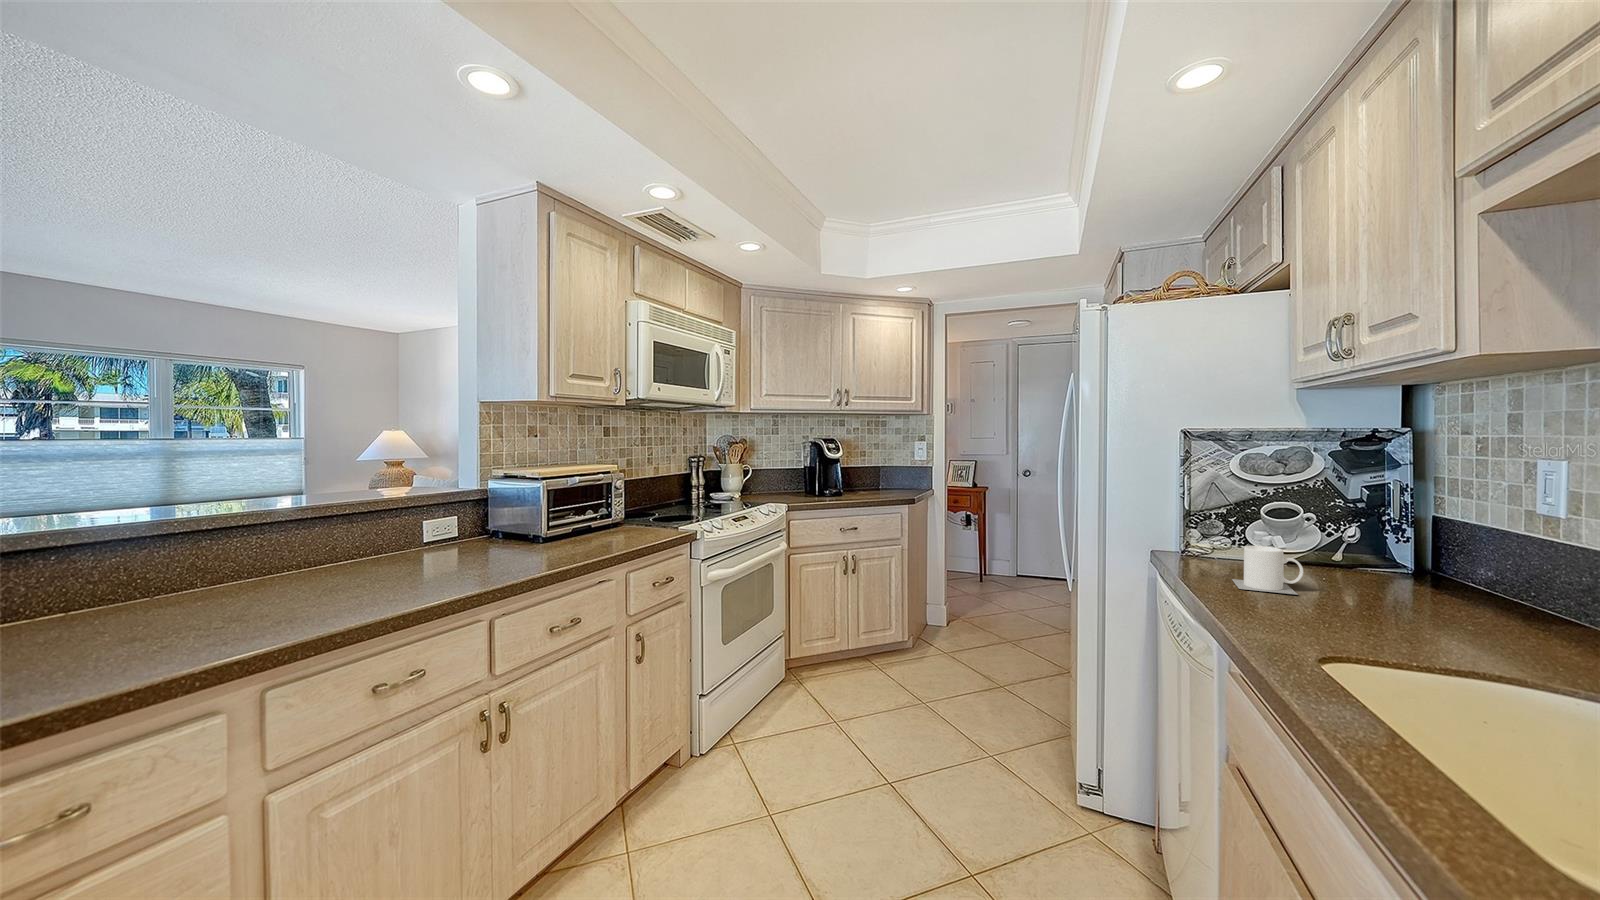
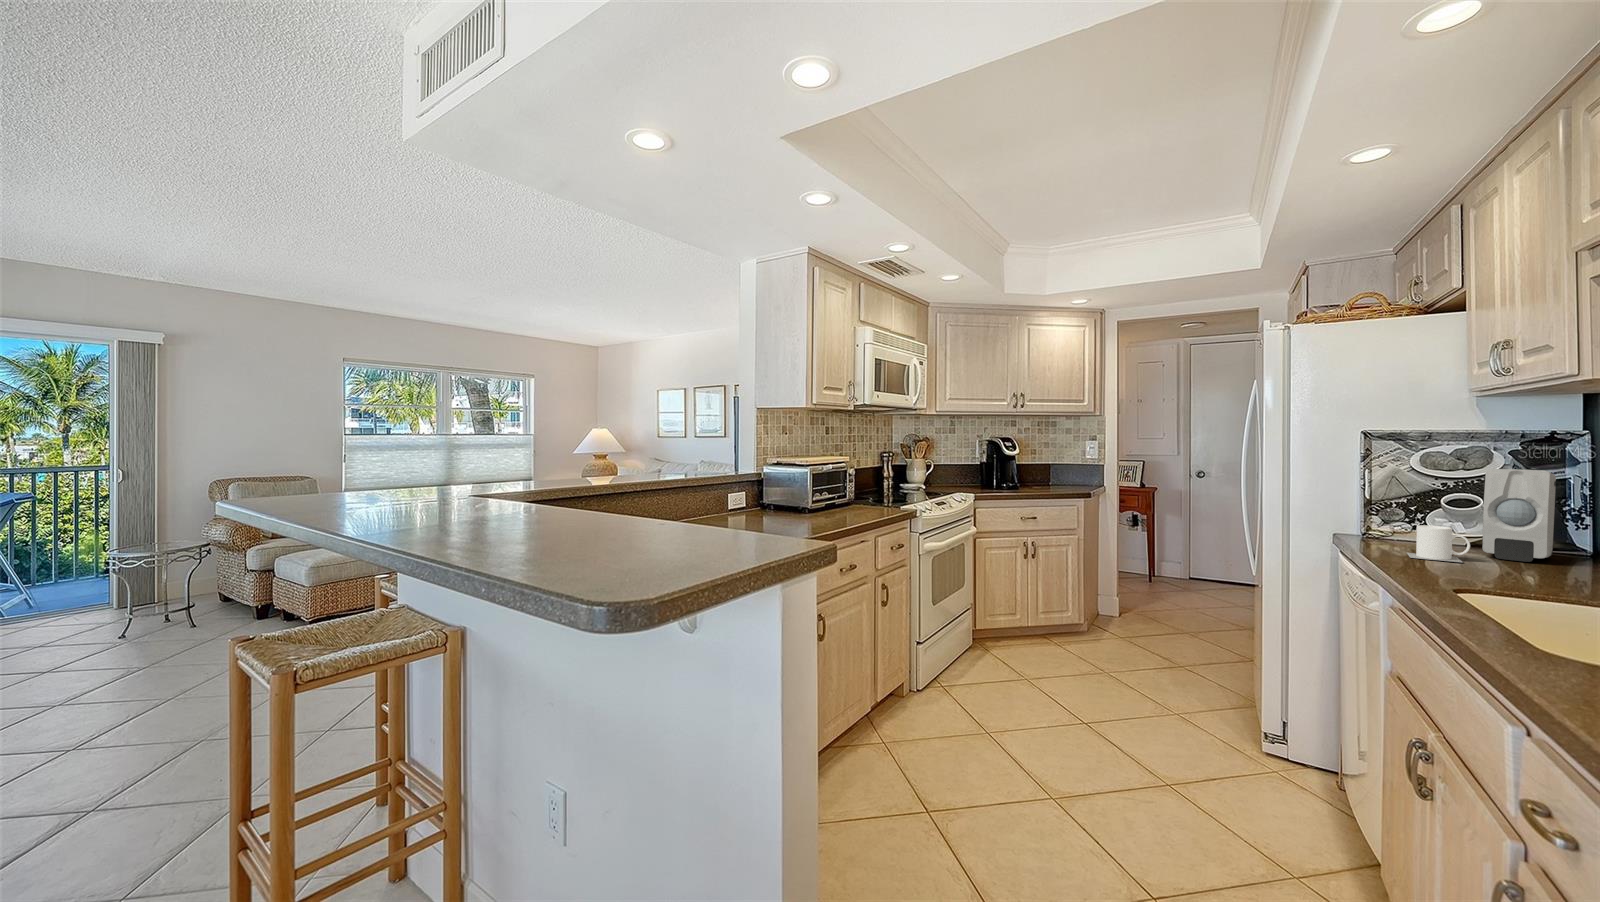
soap dispenser: none [1312,474,1384,589] -> present [1482,469,1556,562]

